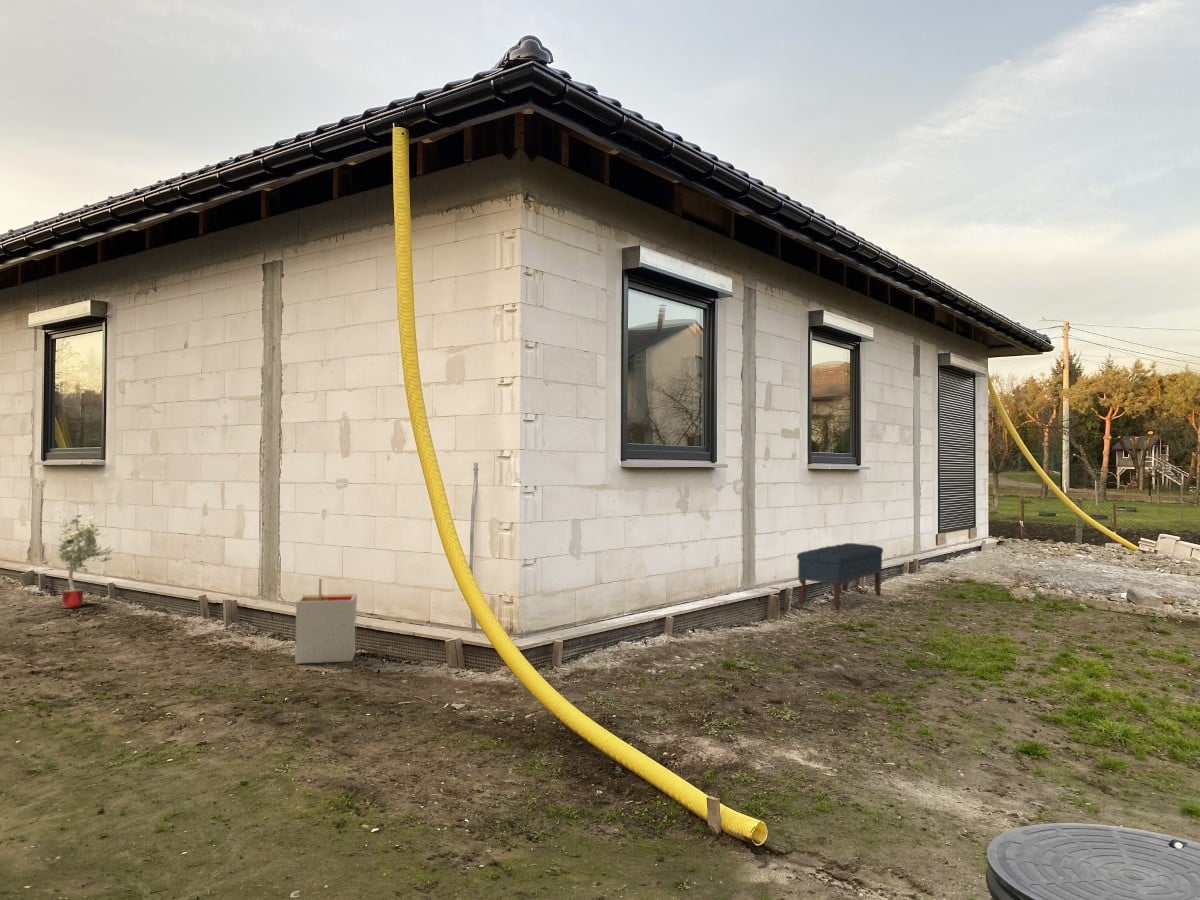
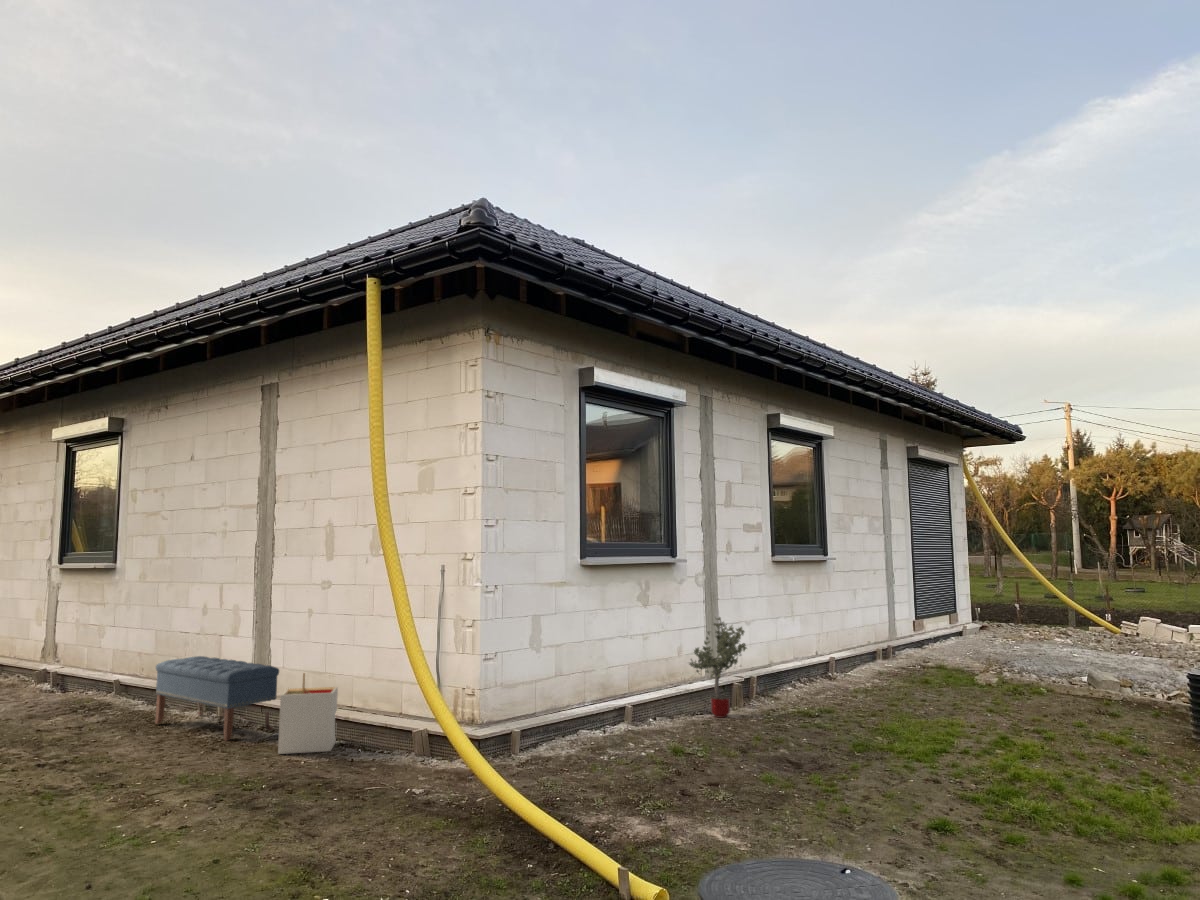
potted tree: present [58,515,112,608] -> present [689,617,747,718]
bench: present [797,543,883,610] -> present [155,656,279,741]

